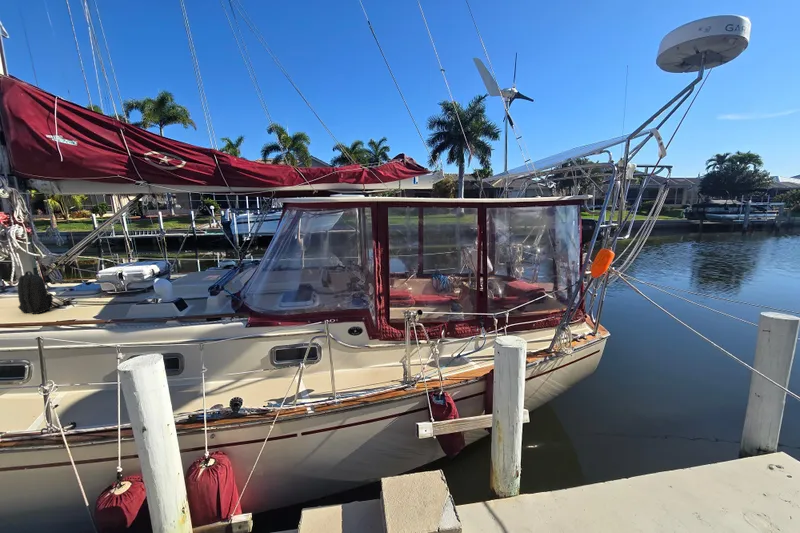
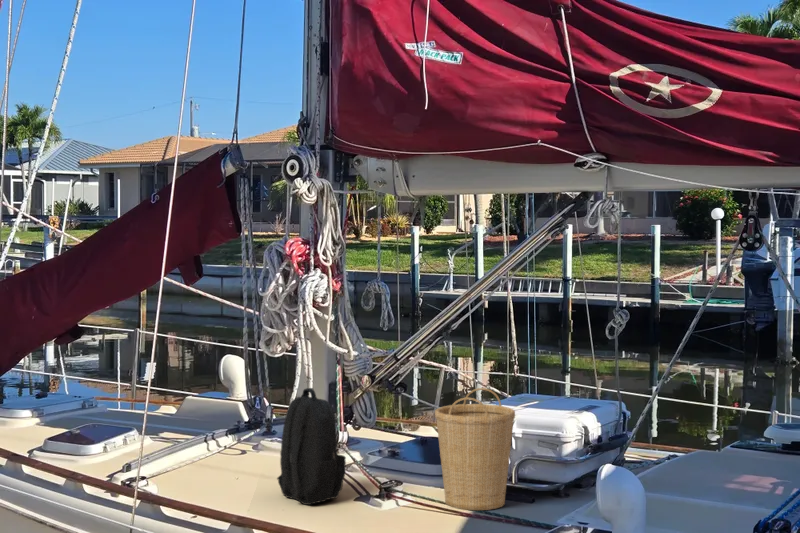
basket: none [90,262,125,304] -> present [435,388,515,510]

